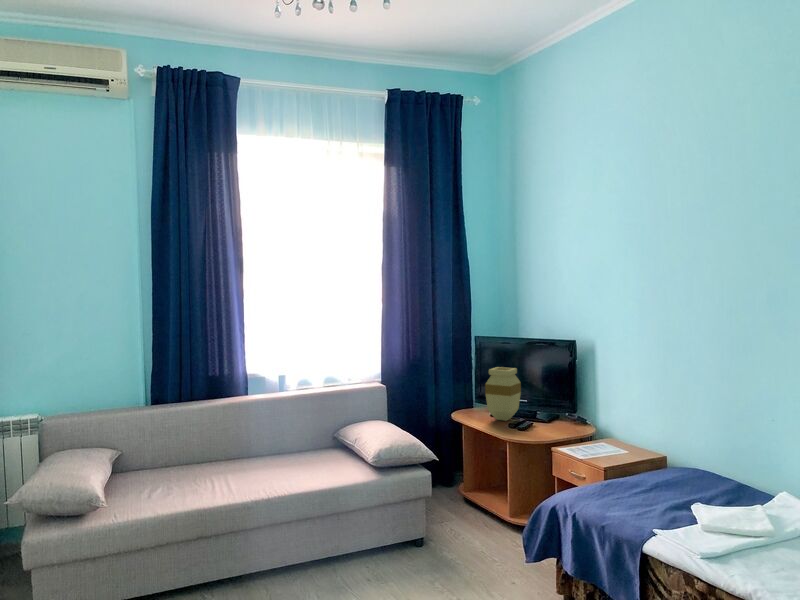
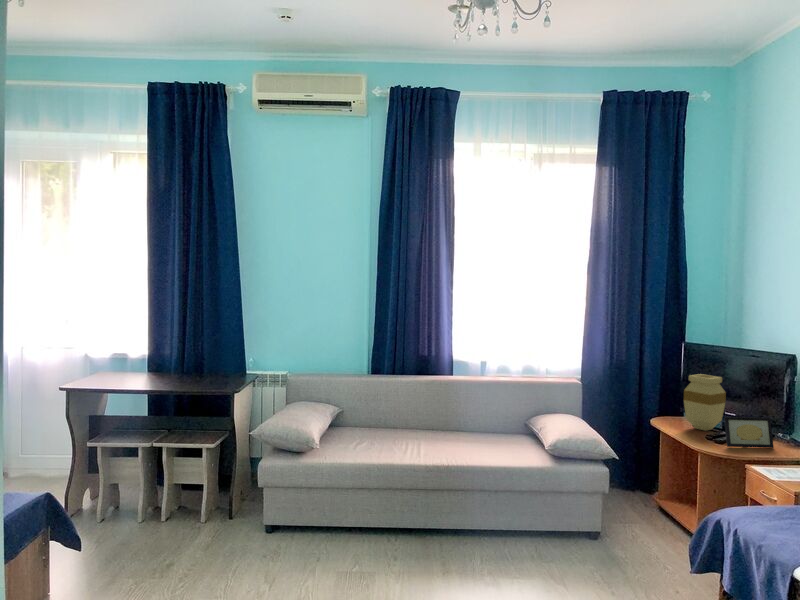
picture frame: none [528,402,568,434] -> present [724,417,774,448]

